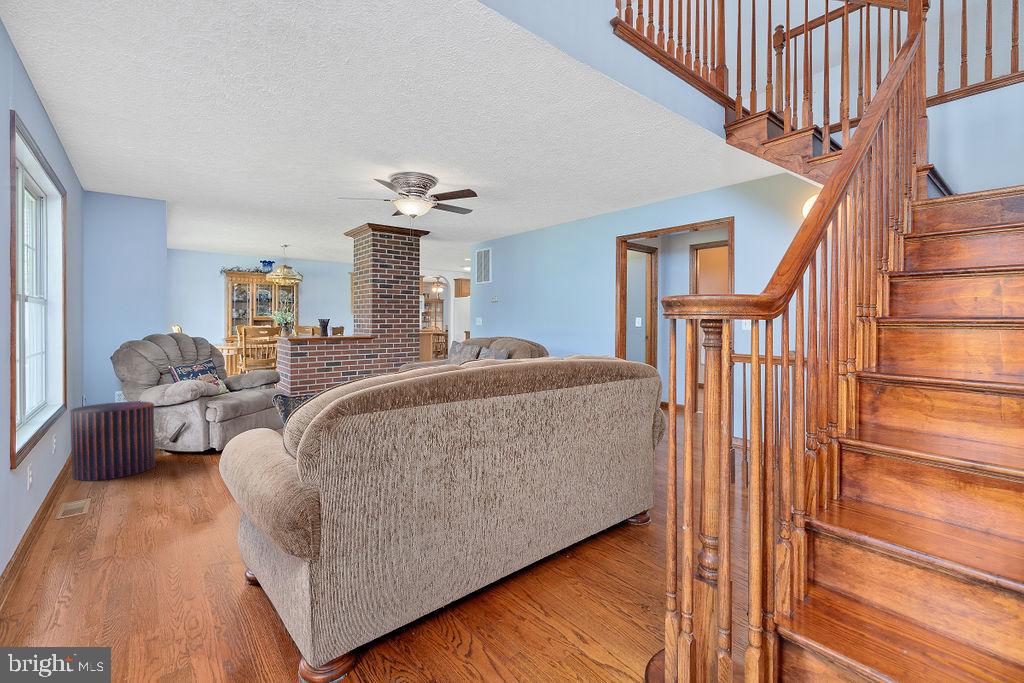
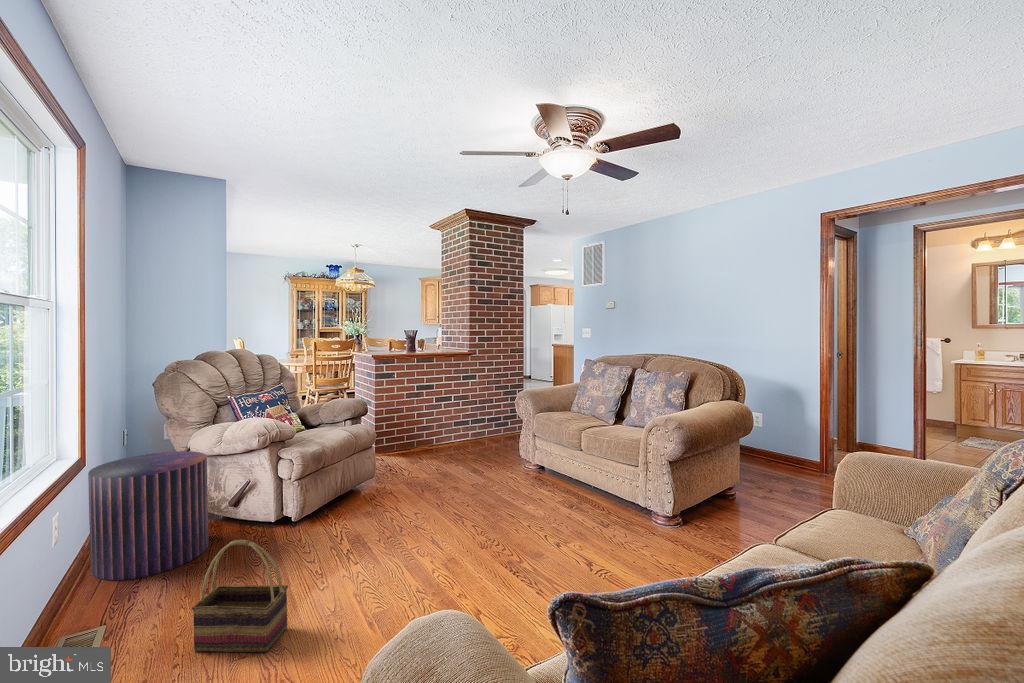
basket: none [149,441,209,504] -> present [192,540,288,652]

